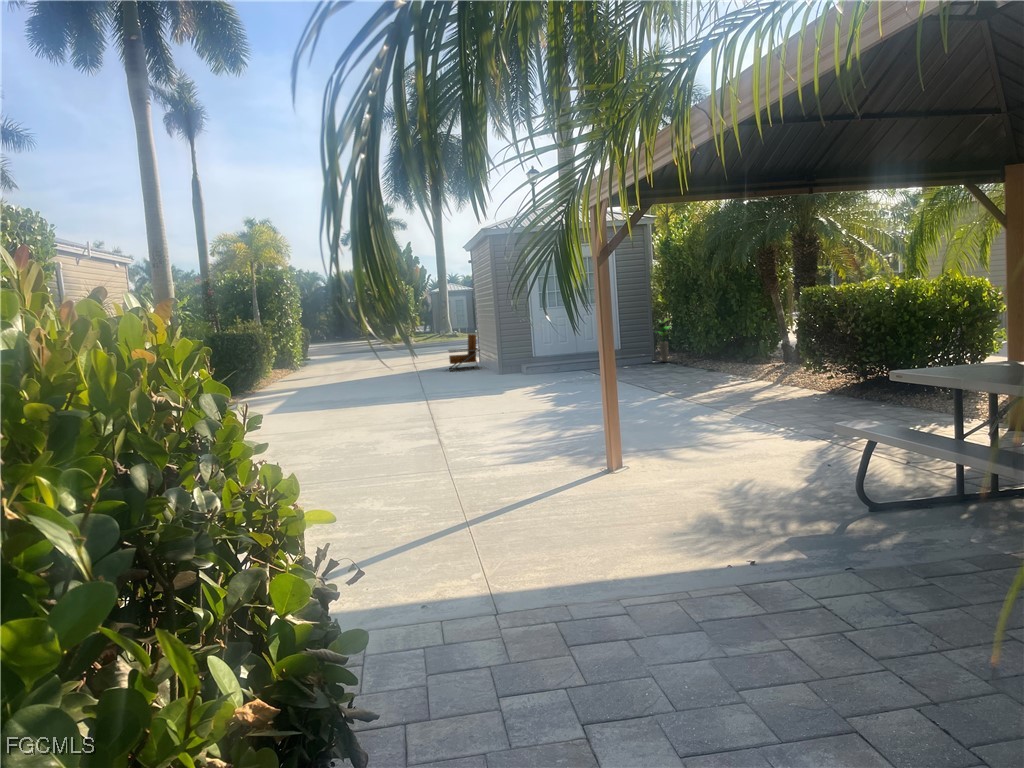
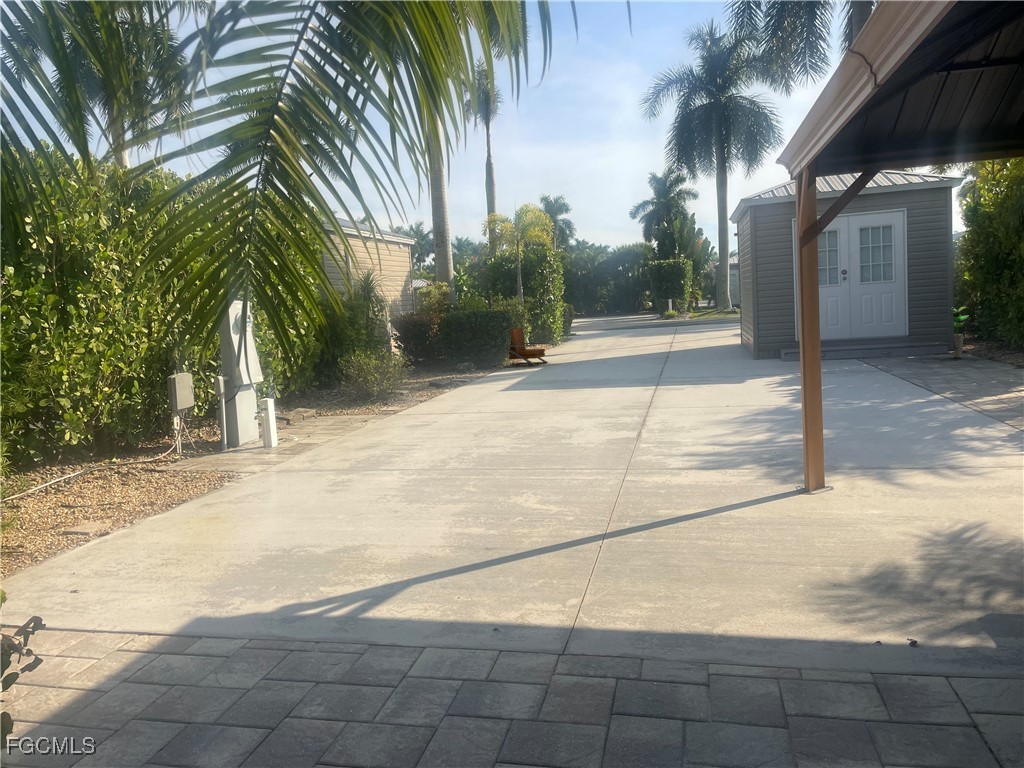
lounge chair: present [448,334,480,371] -> present [505,328,548,367]

